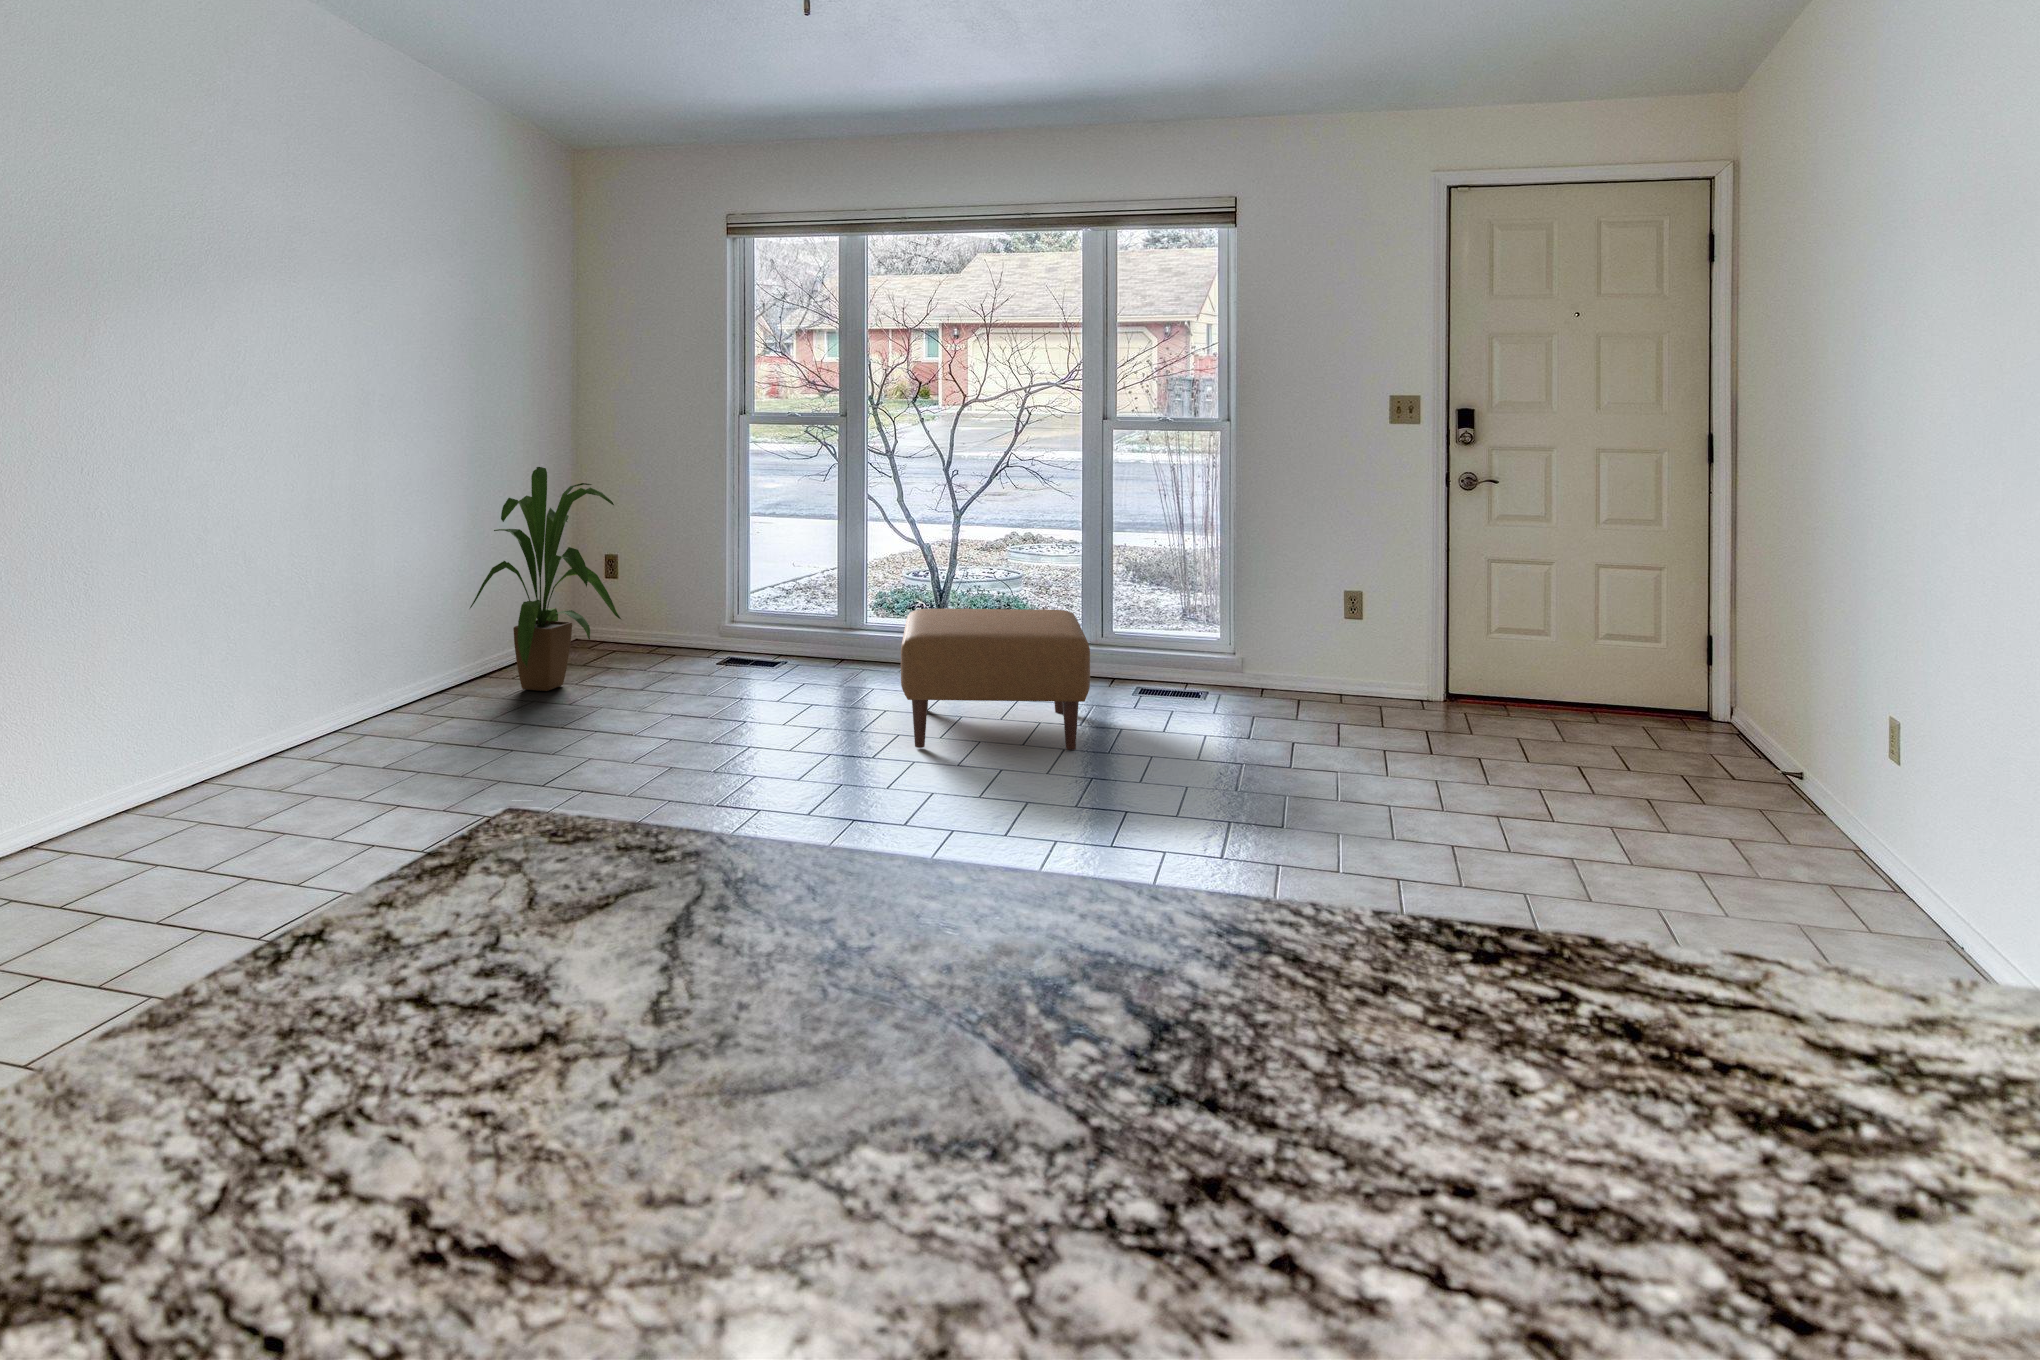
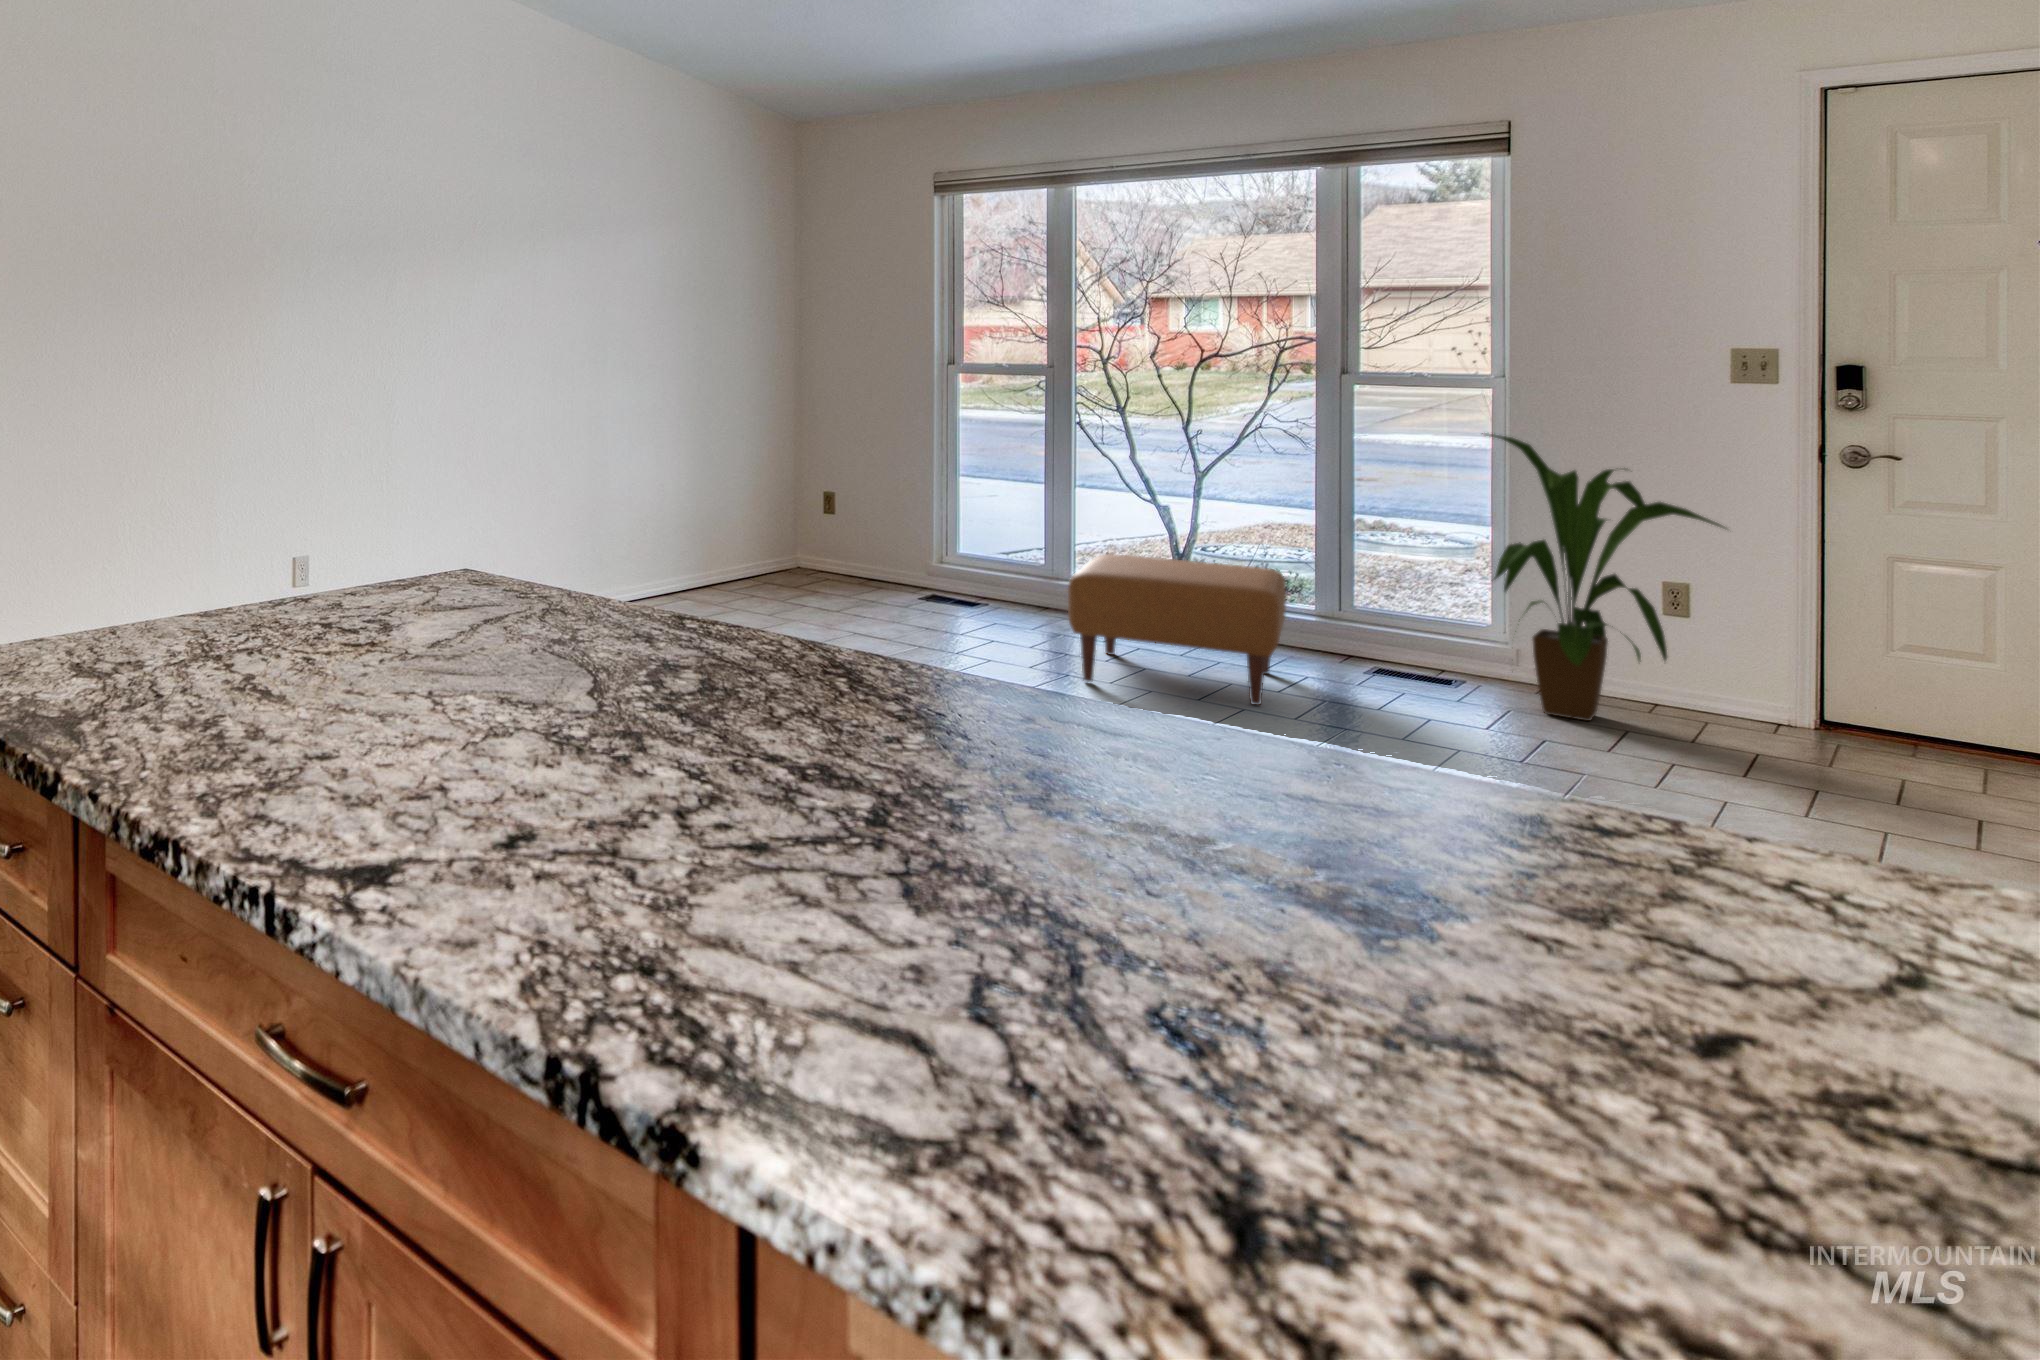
house plant: present [470,467,621,691] -> present [1482,433,1725,721]

